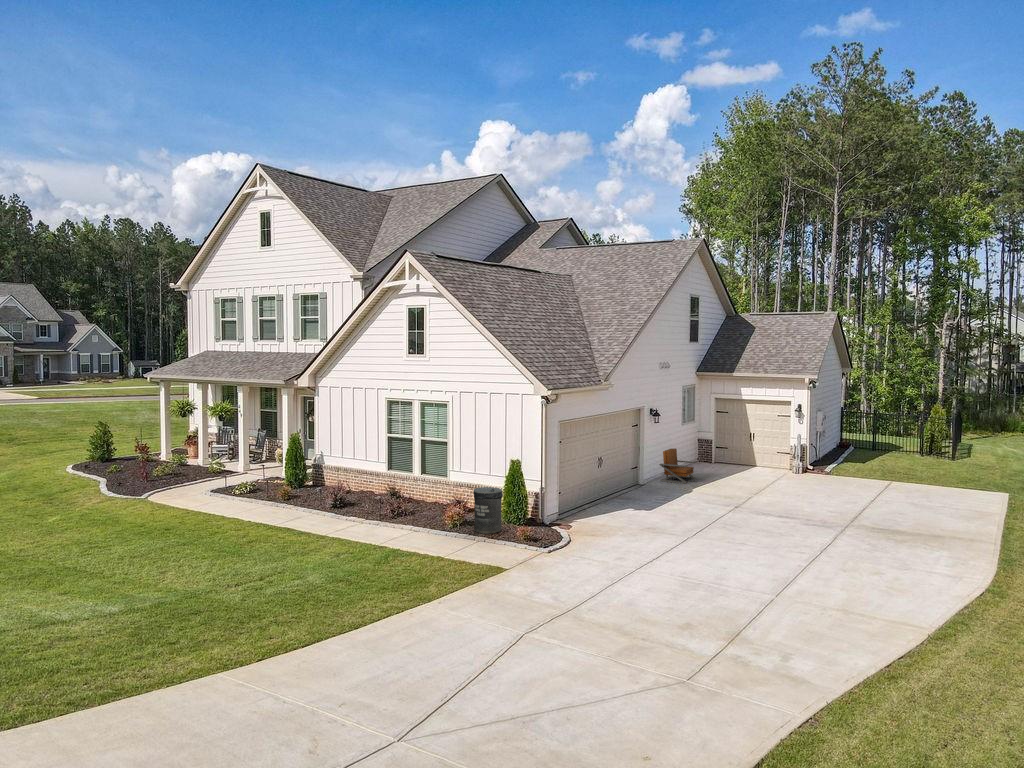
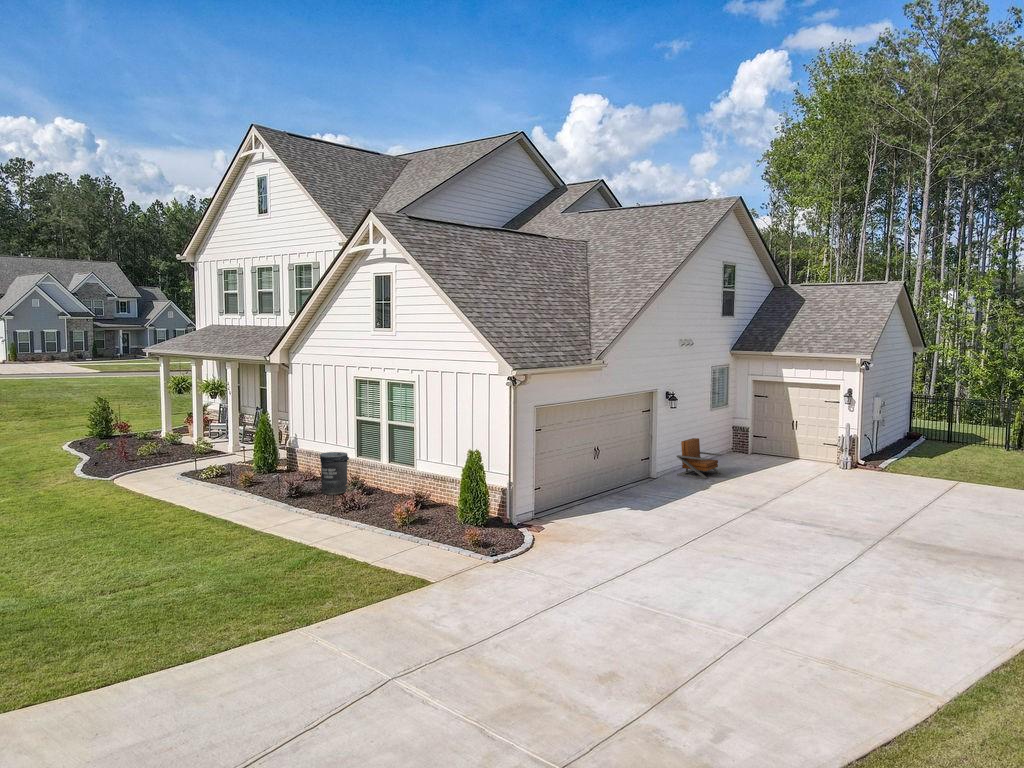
trash can: present [473,487,503,534] -> present [320,452,349,495]

